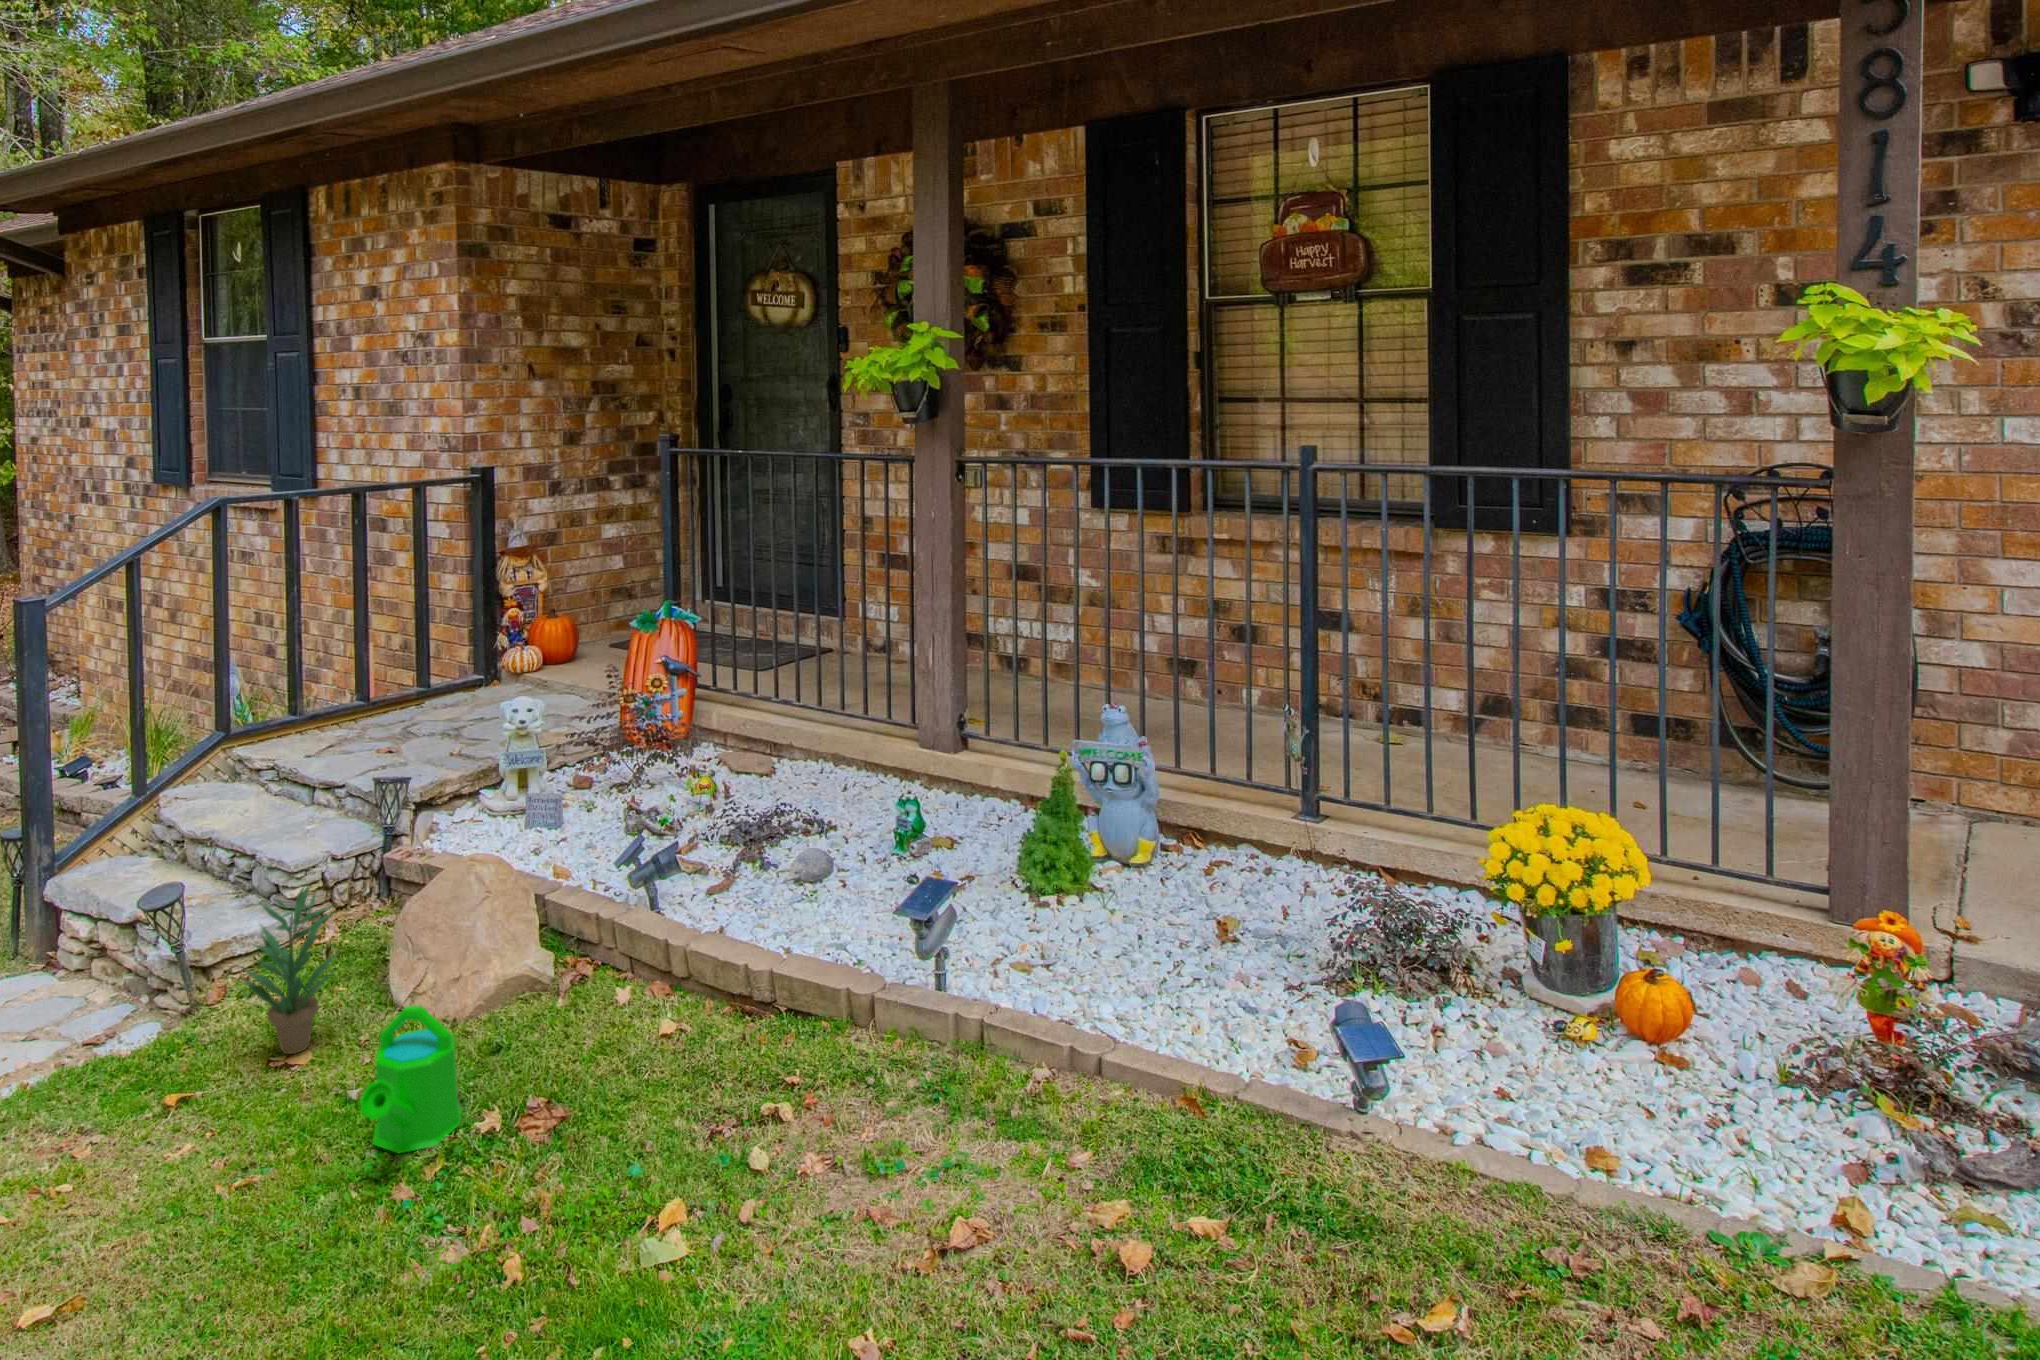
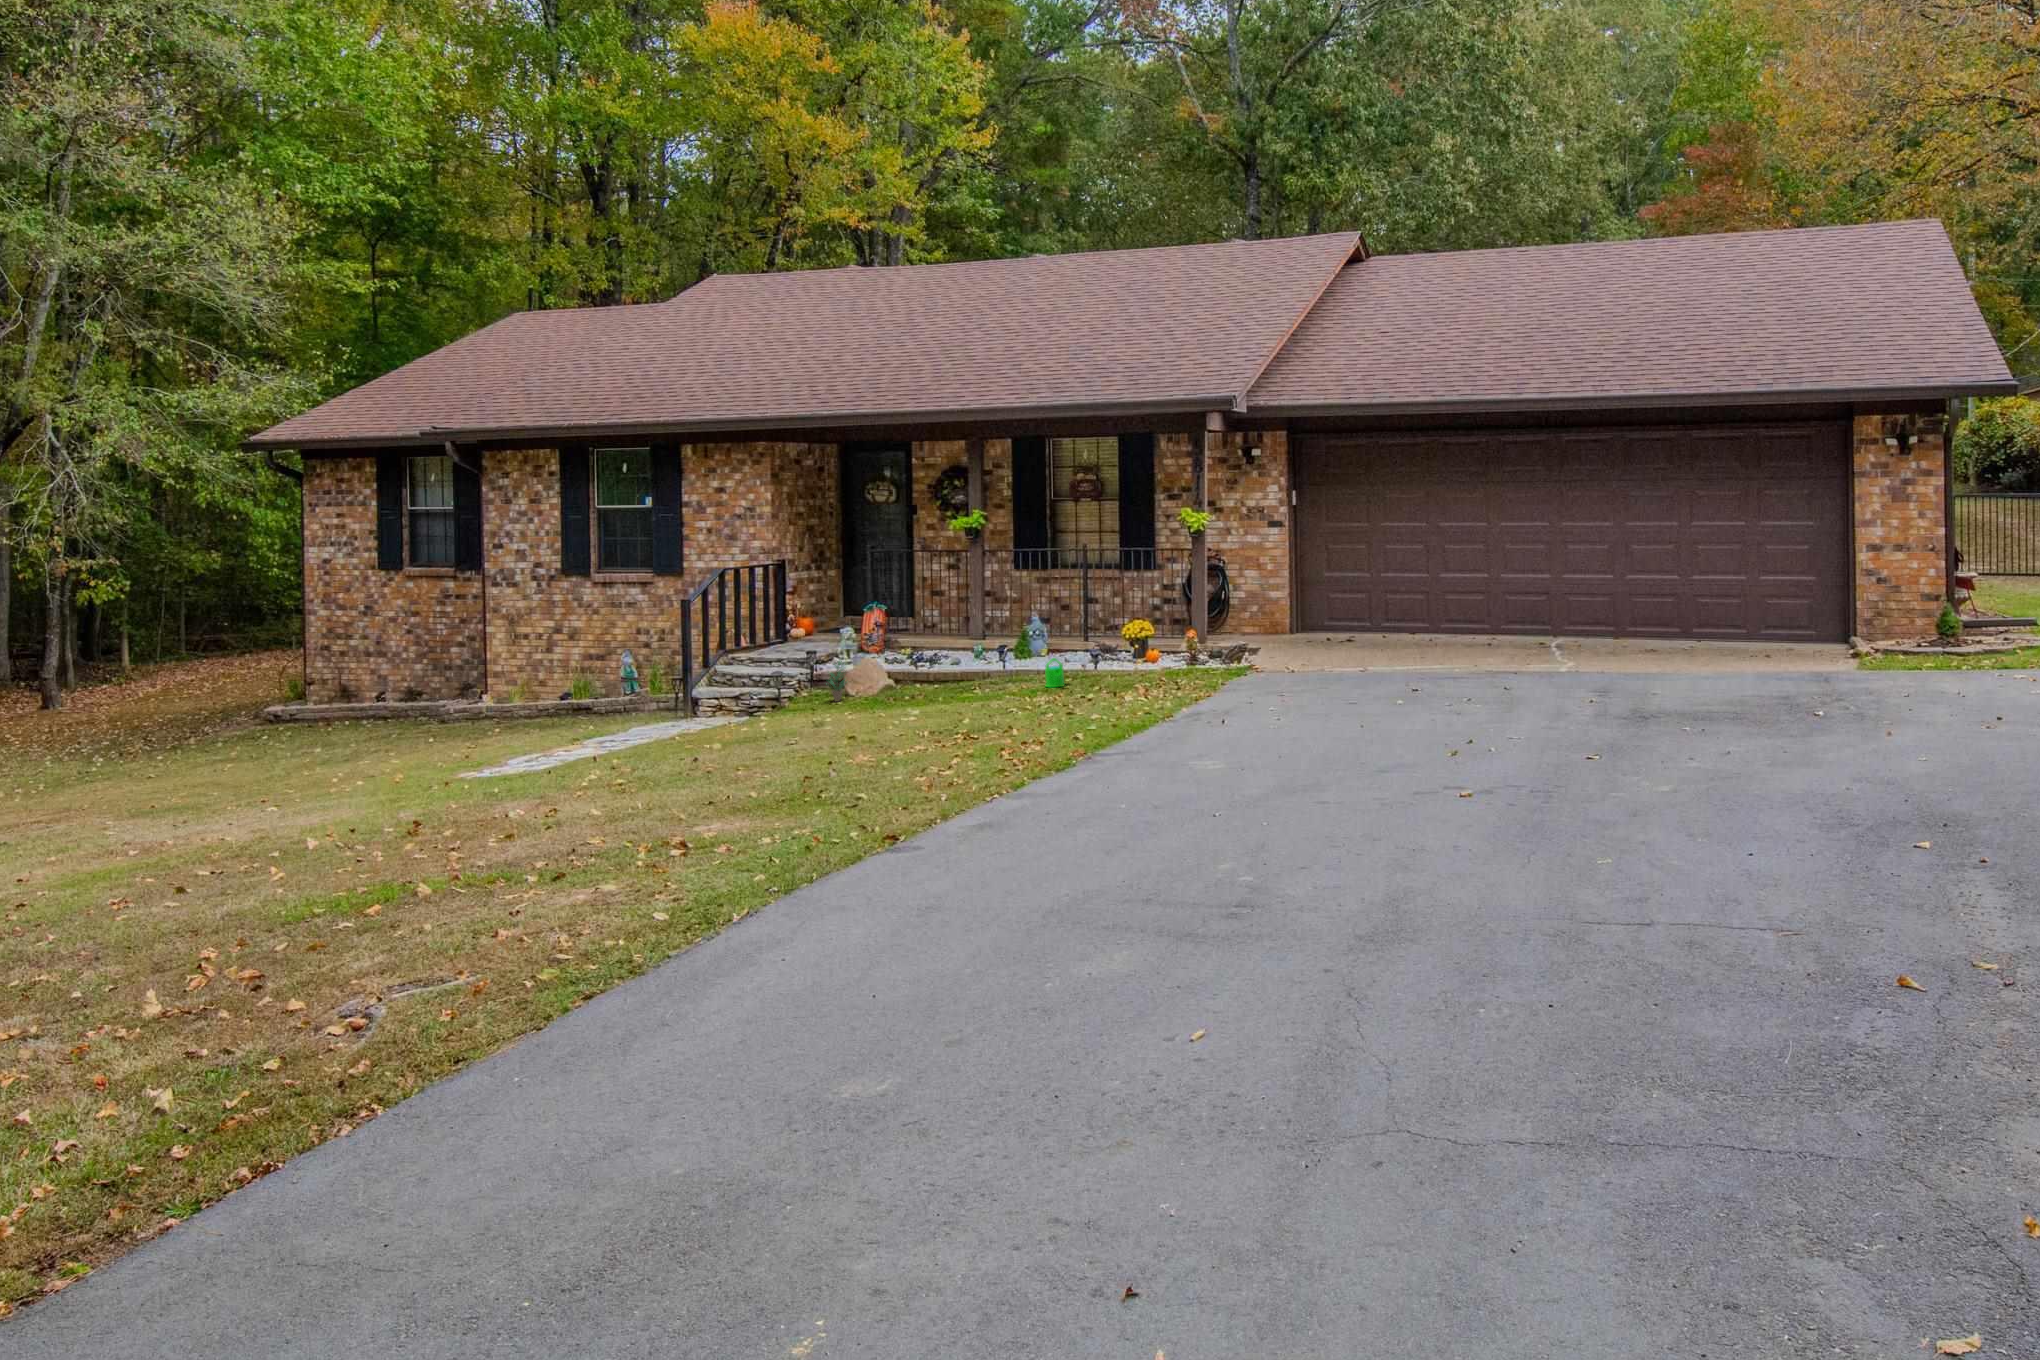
watering can: present [360,1006,461,1153] -> present [1045,658,1064,687]

